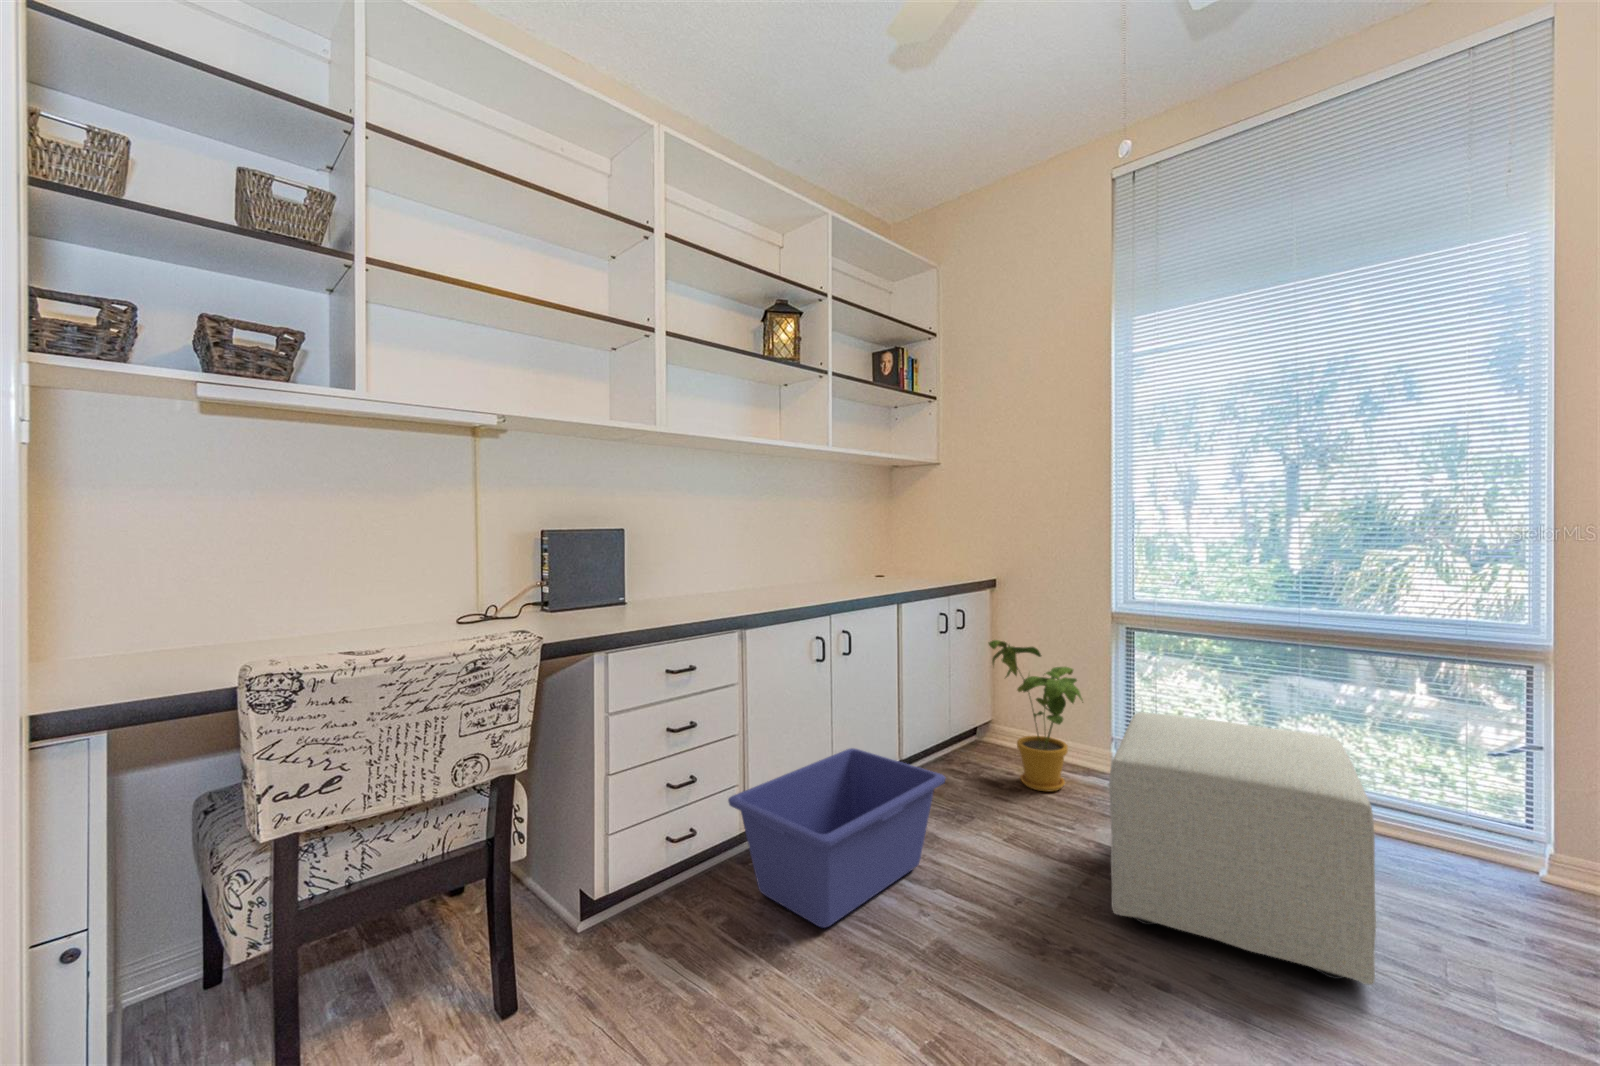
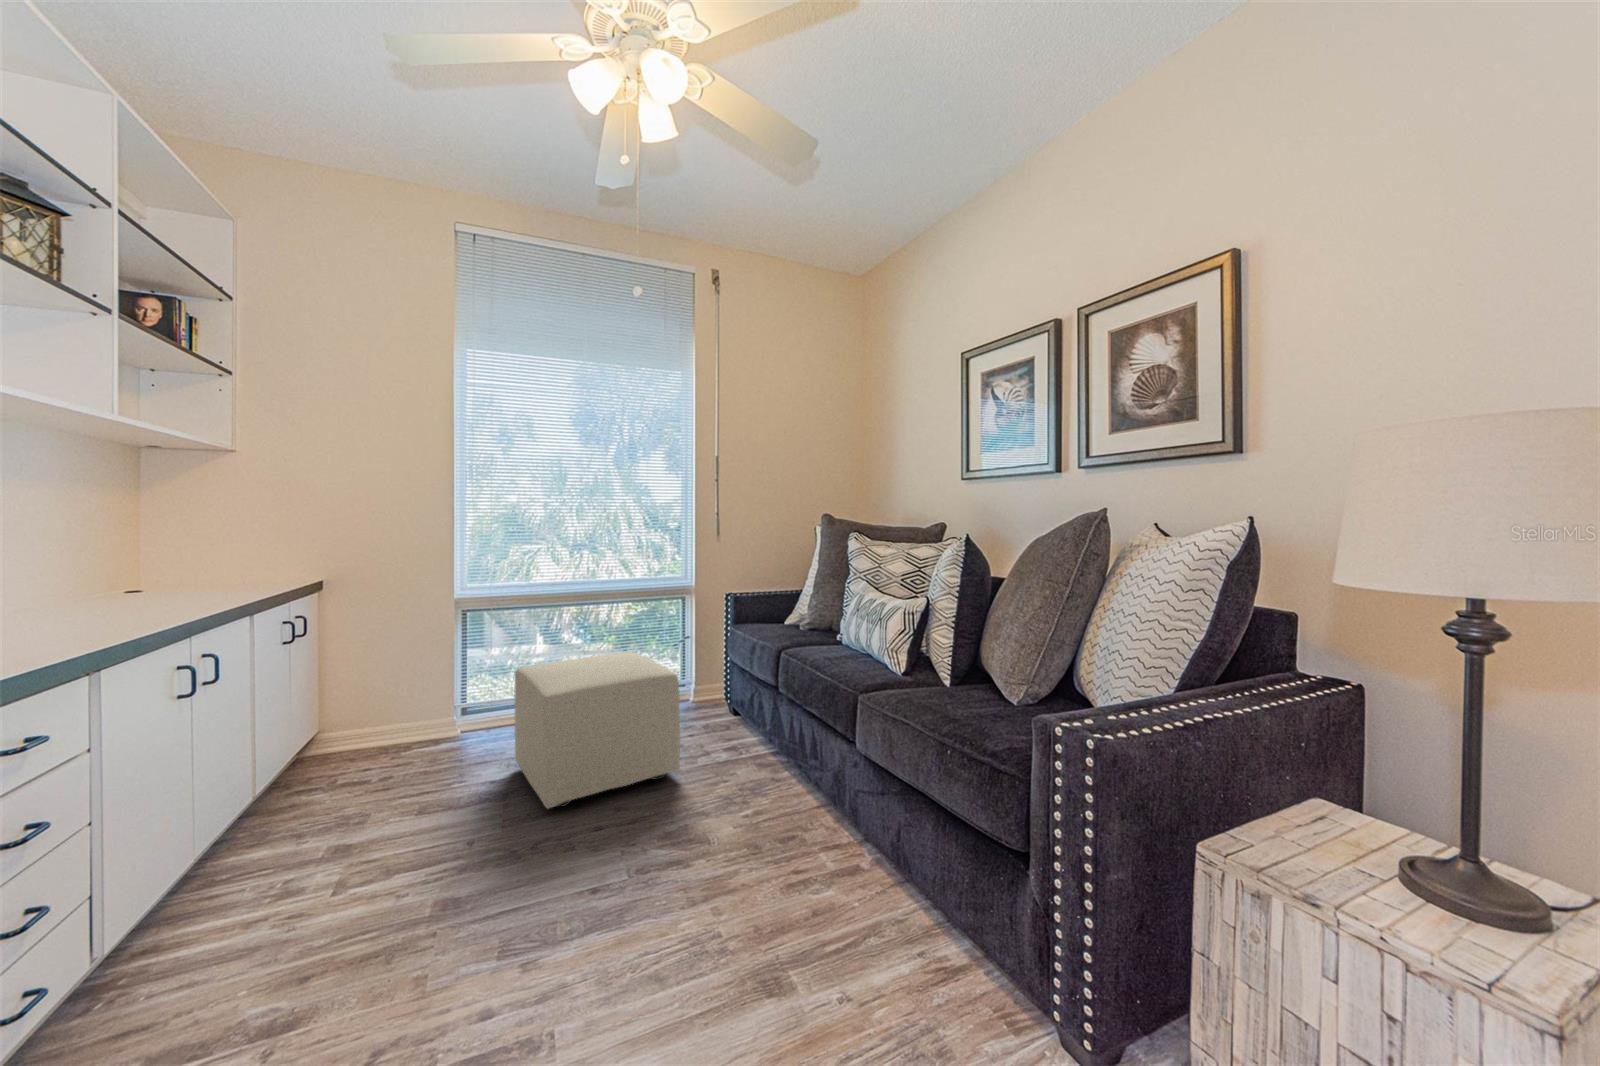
house plant: present [989,640,1082,791] -> none [351,639,452,772]
storage bin: present [728,748,945,928] -> none [104,769,386,1006]

